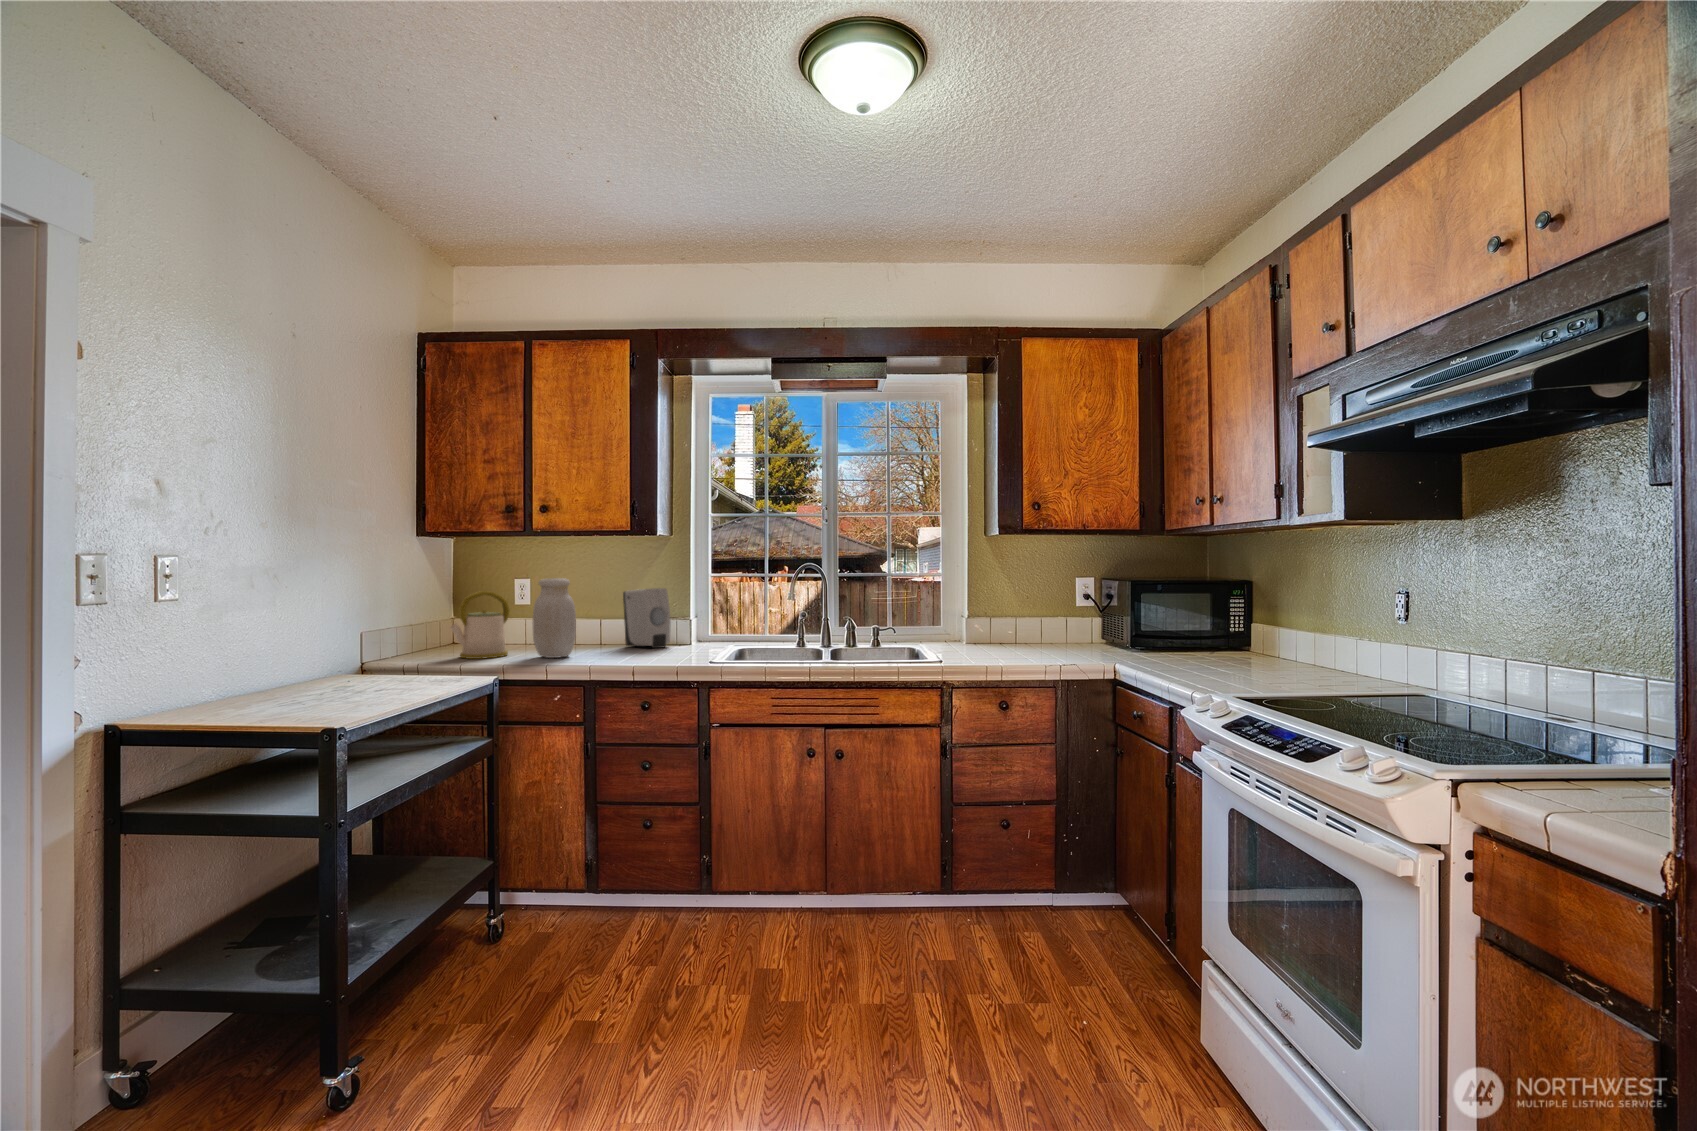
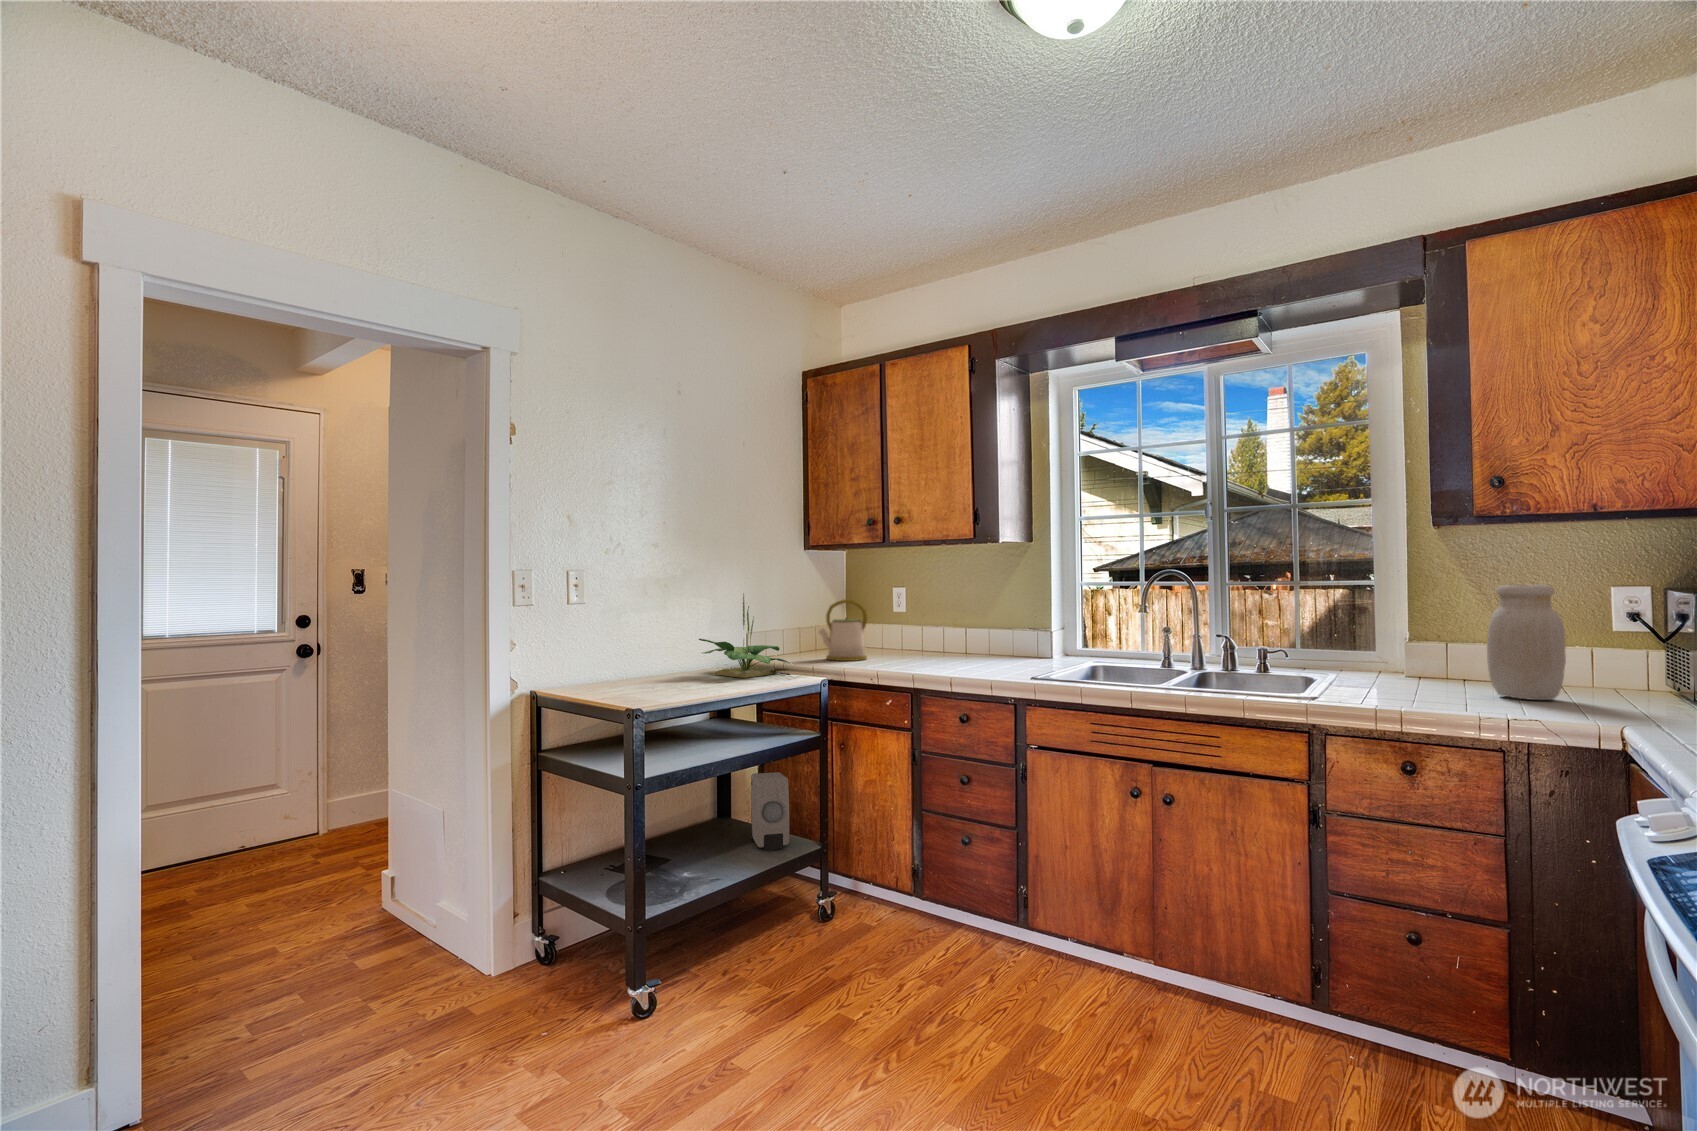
jar: present [532,578,576,658] -> present [1487,584,1566,700]
potted plant: none [316,587,441,689] -> present [699,594,789,678]
soap dispenser: present [623,588,670,648] -> present [751,772,789,851]

